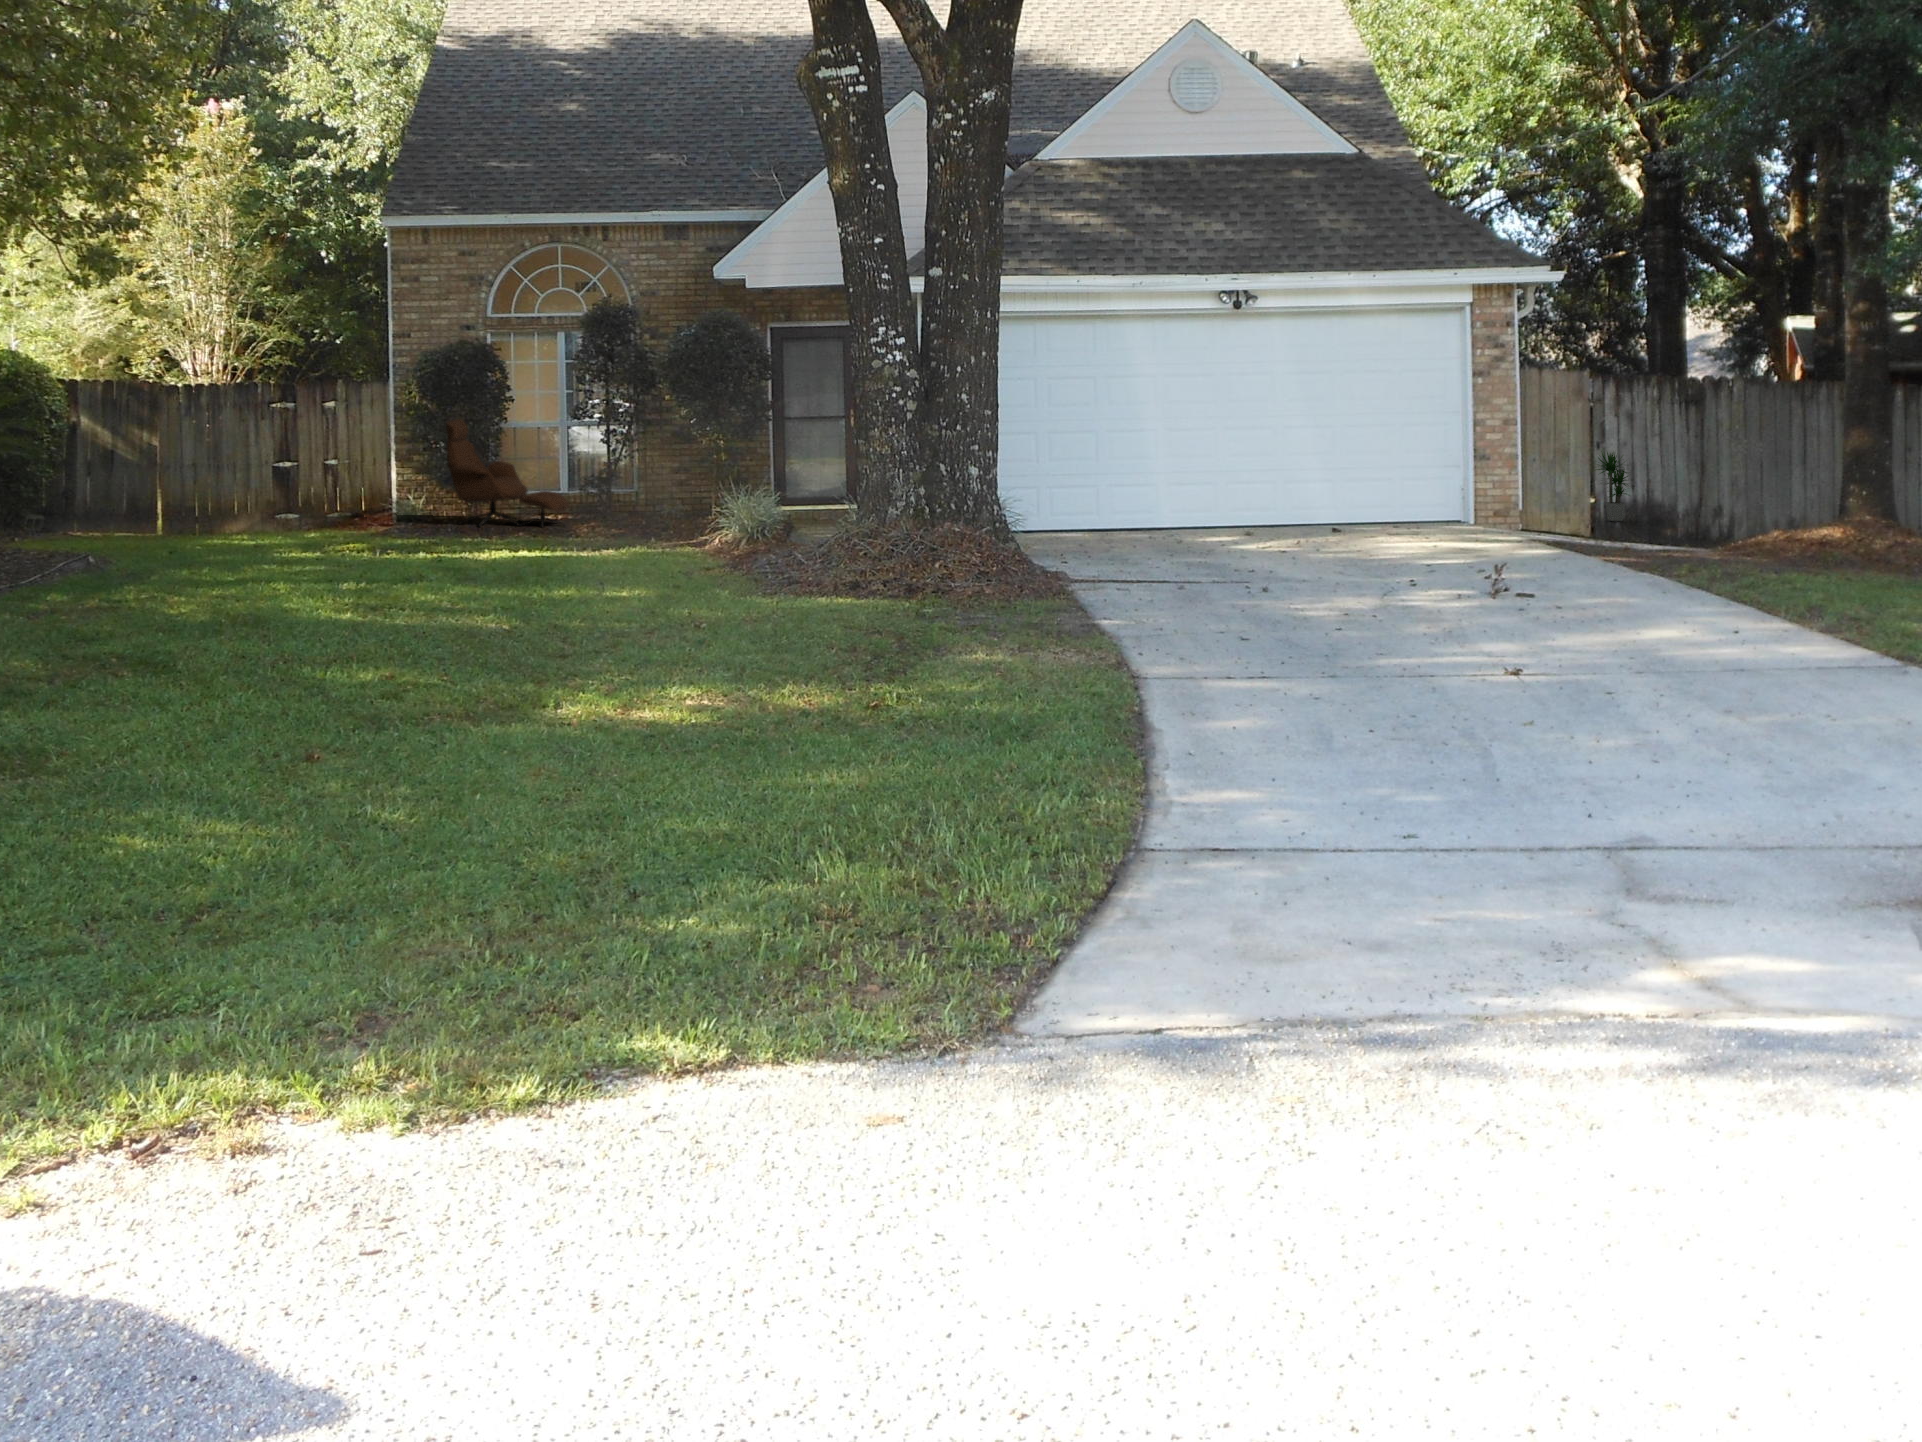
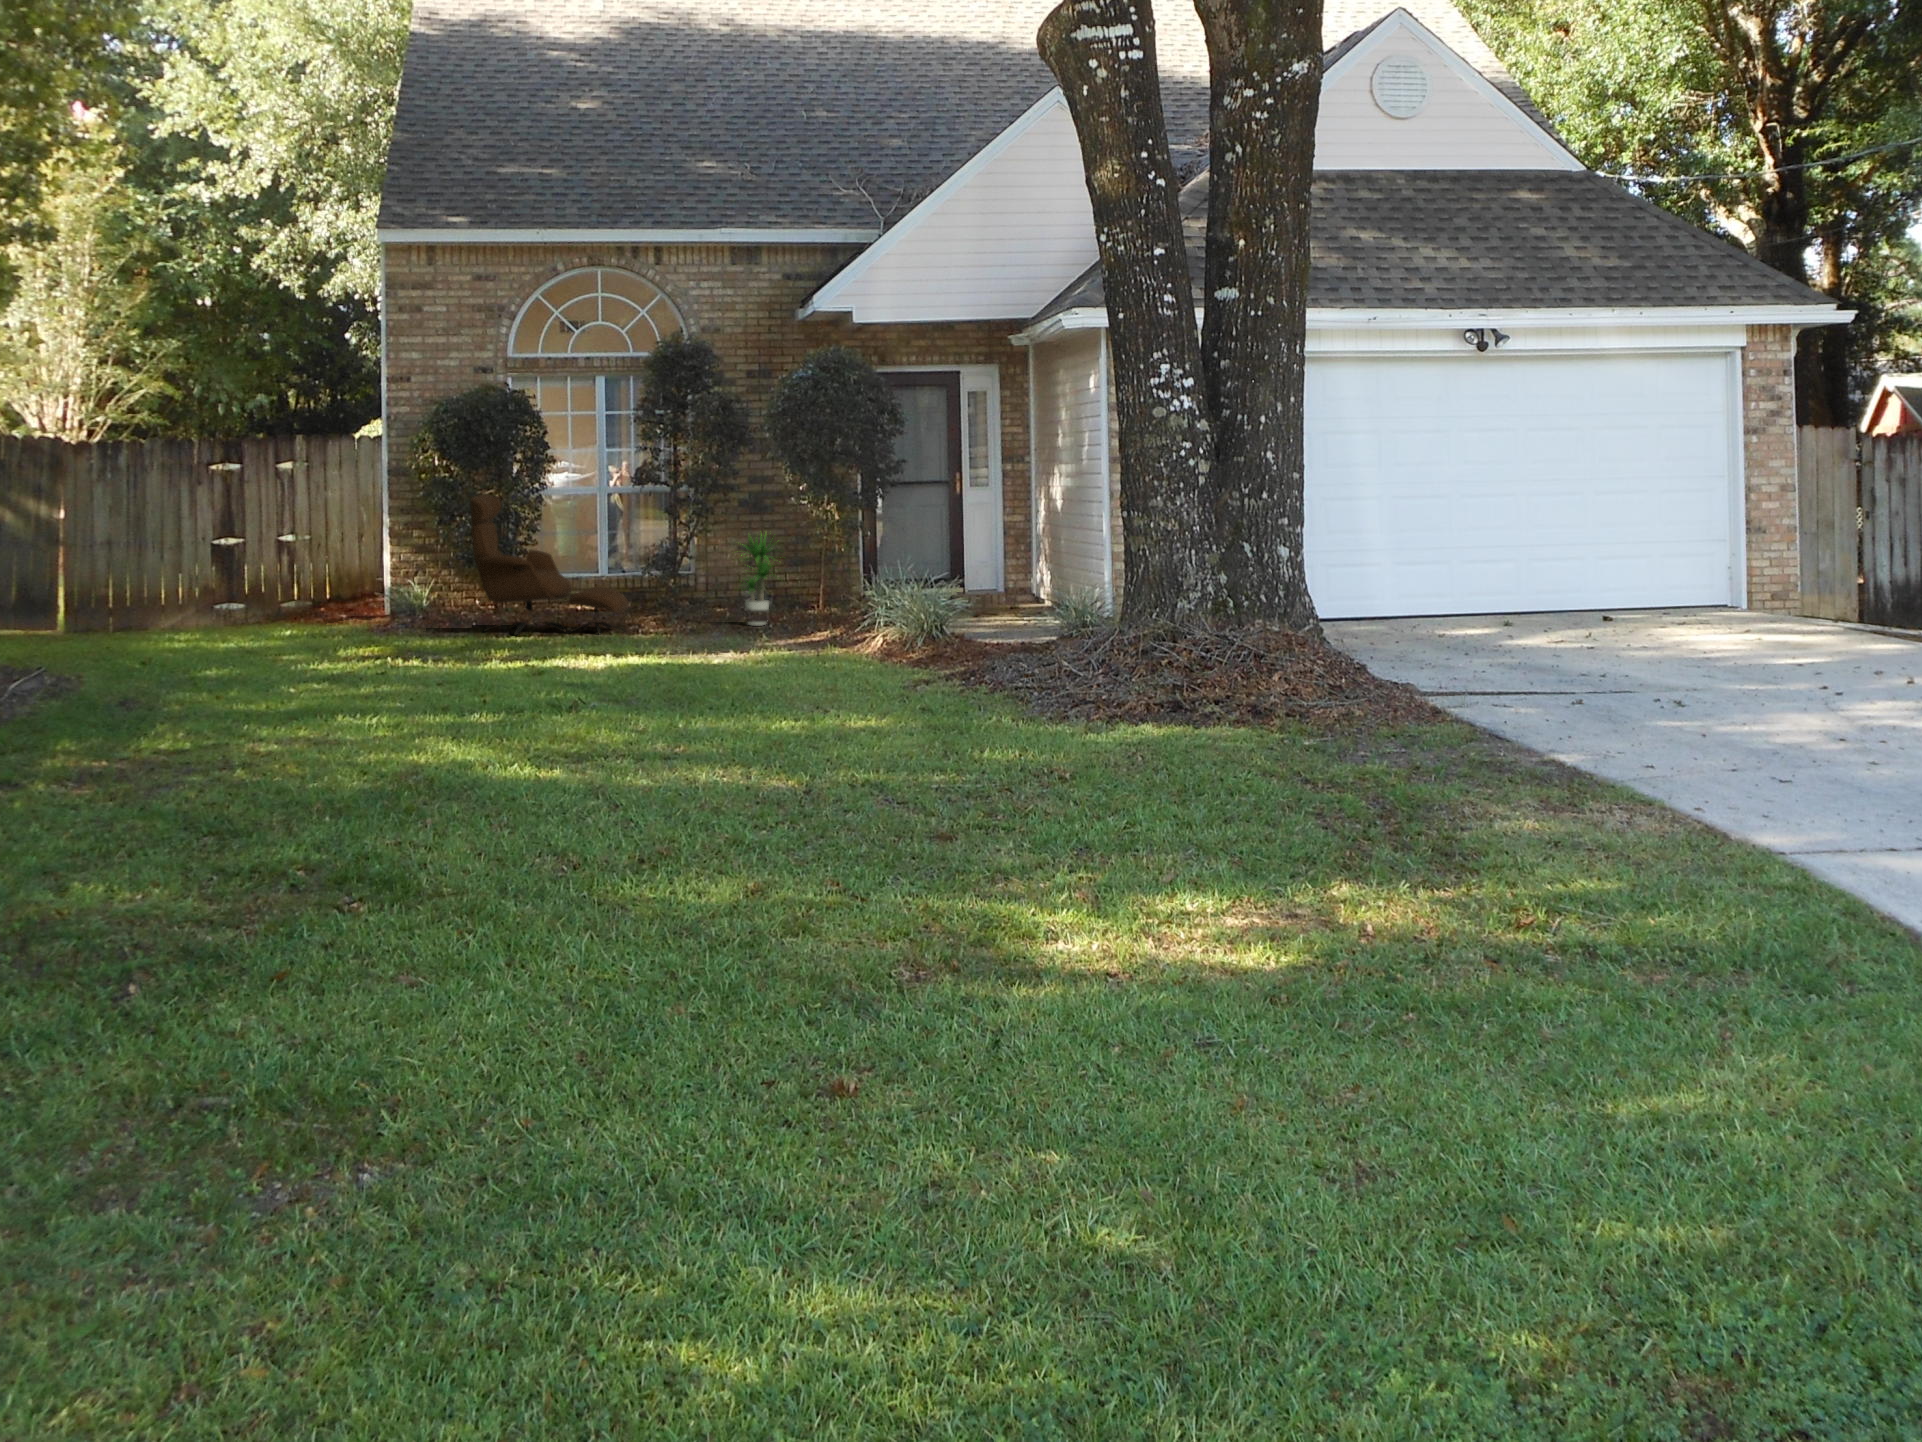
potted plant: present [1596,452,1629,522] -> present [741,534,775,626]

